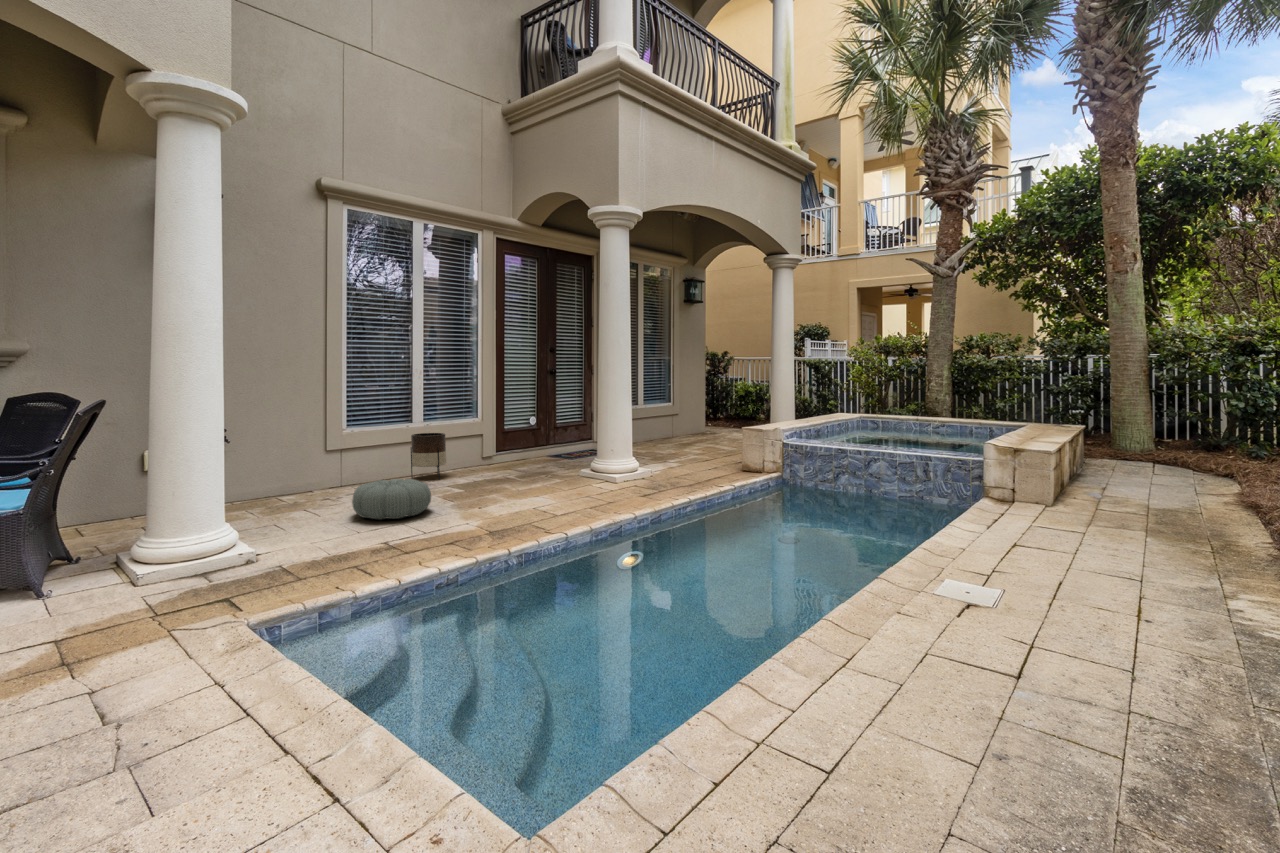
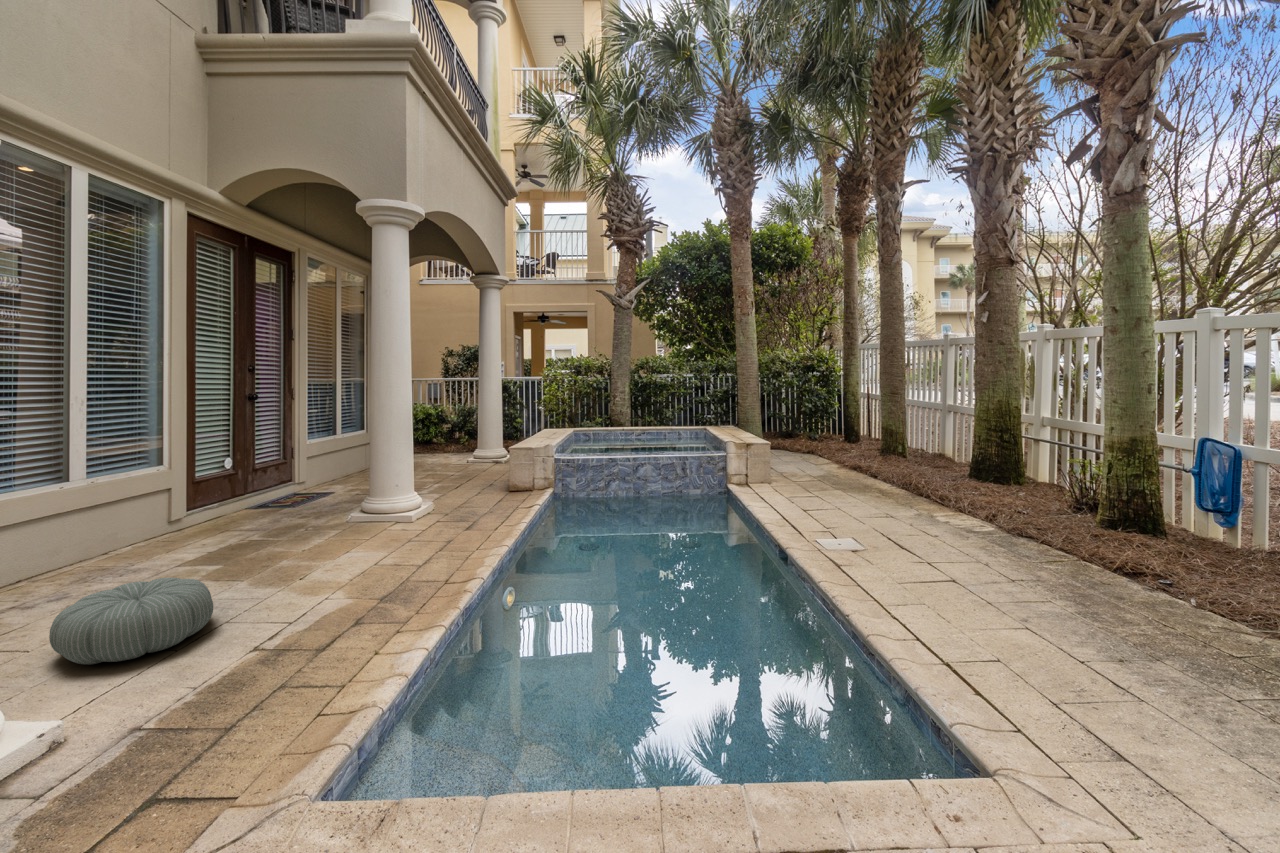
planter: present [411,433,446,479] -> none [76,493,149,572]

